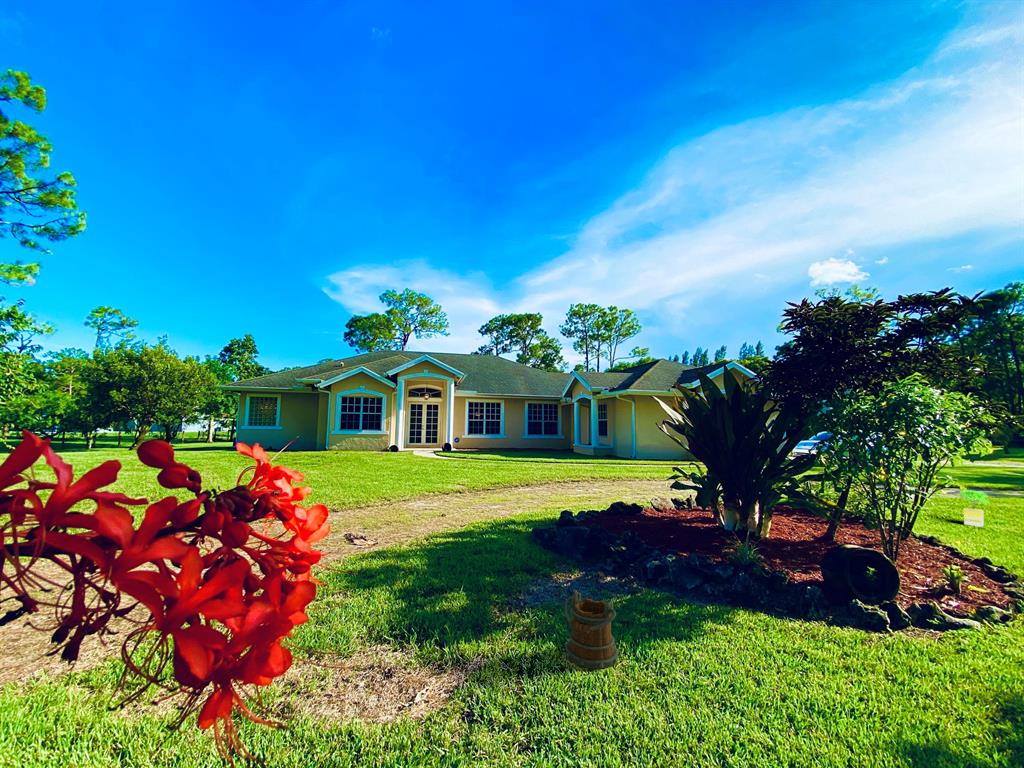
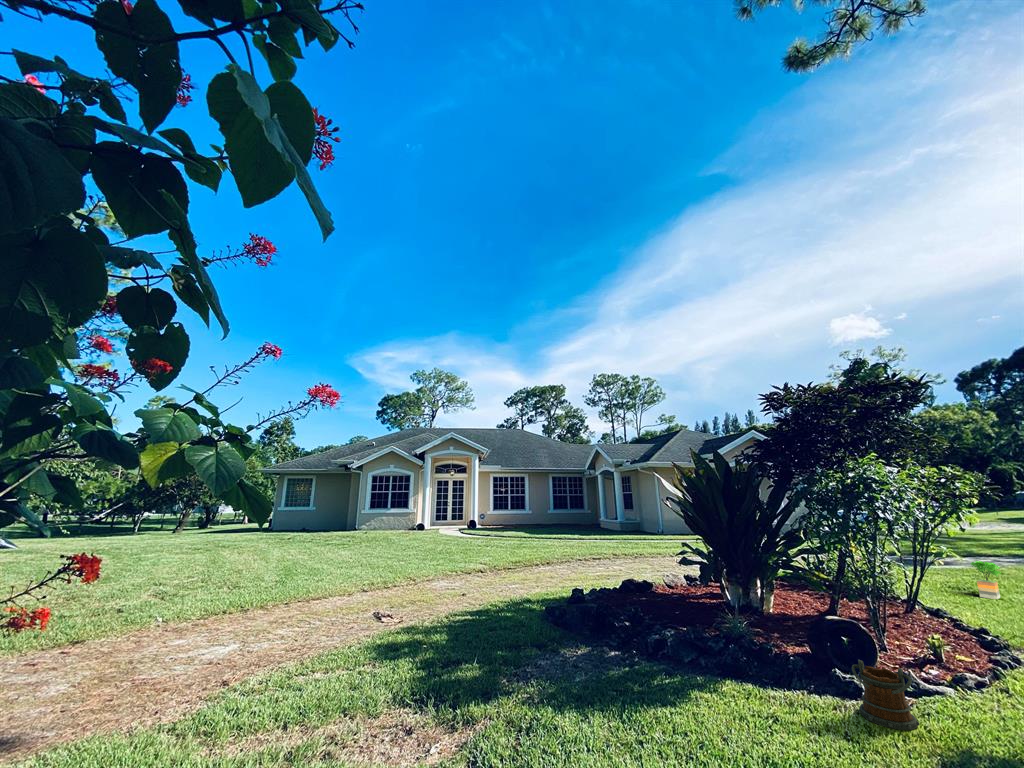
bucket: present [565,592,619,669] -> present [852,660,919,730]

